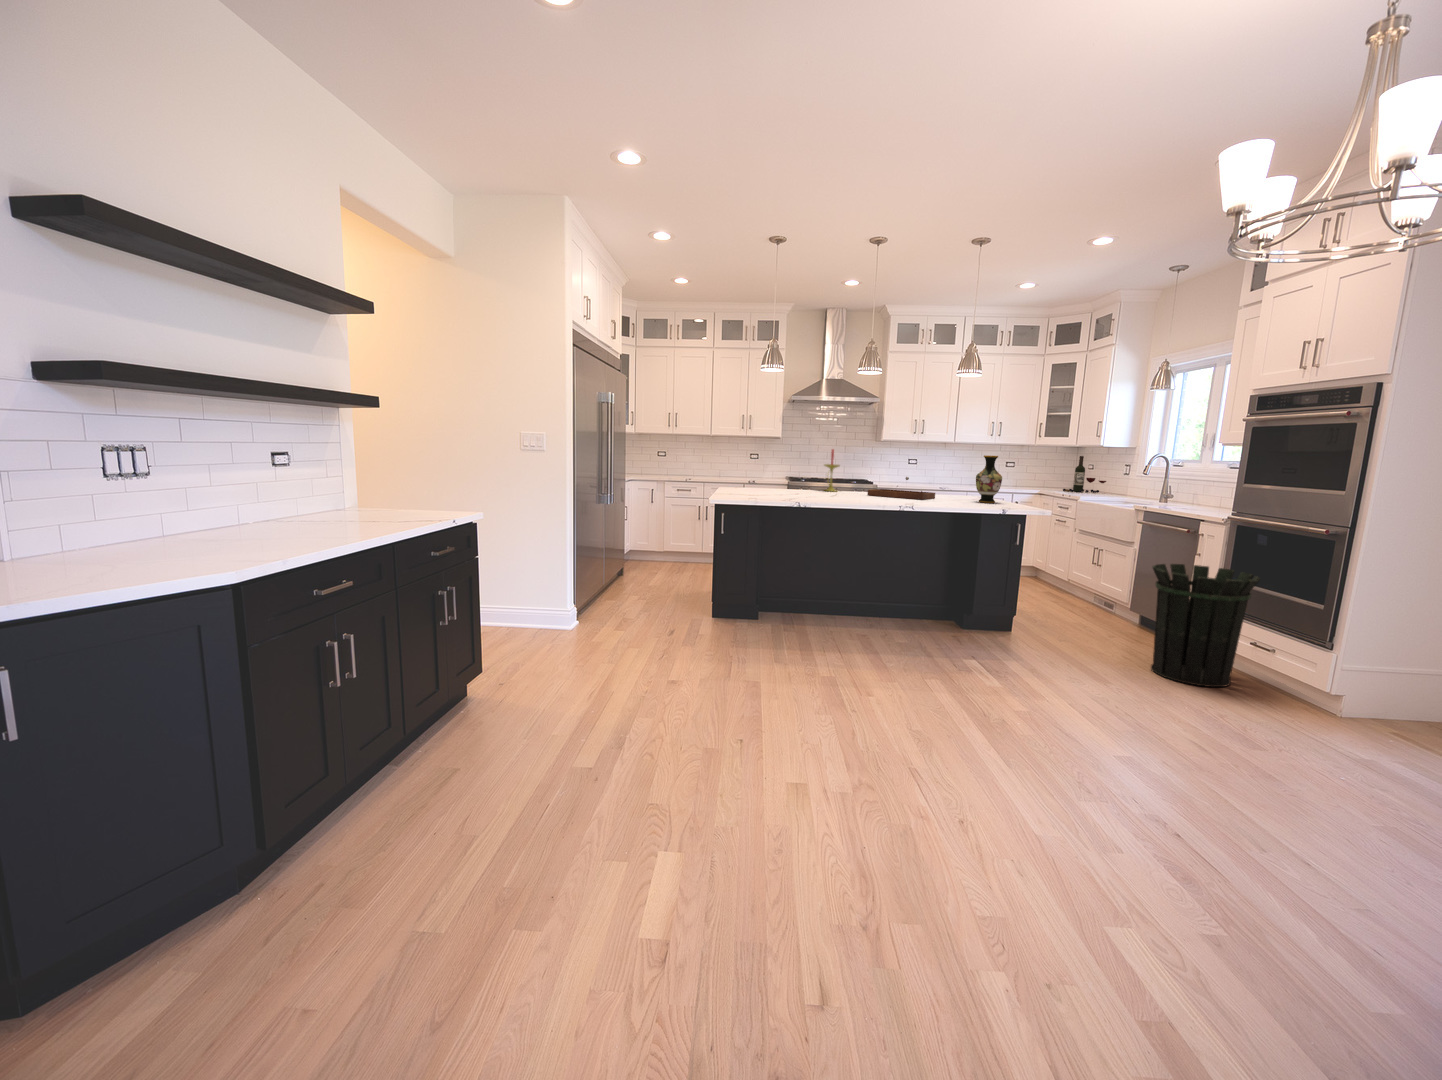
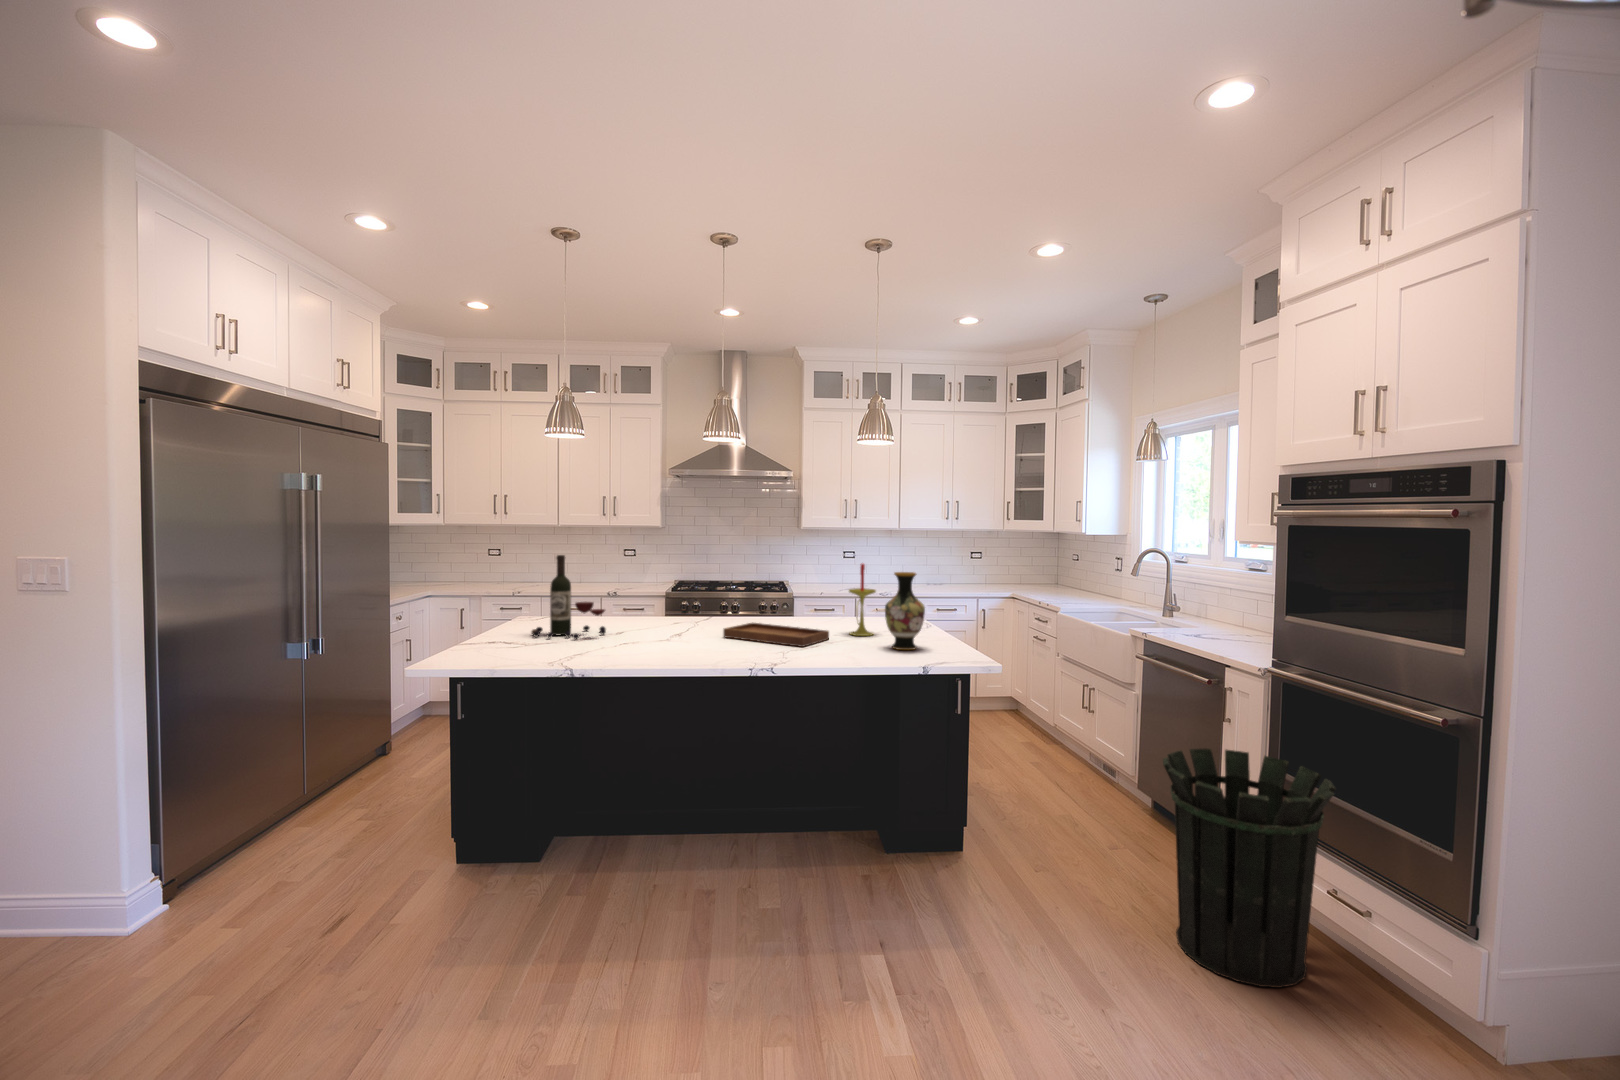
candle: present [825,449,839,491] -> present [849,564,876,636]
wine bottle: present [1063,456,1106,493] -> present [532,555,606,639]

